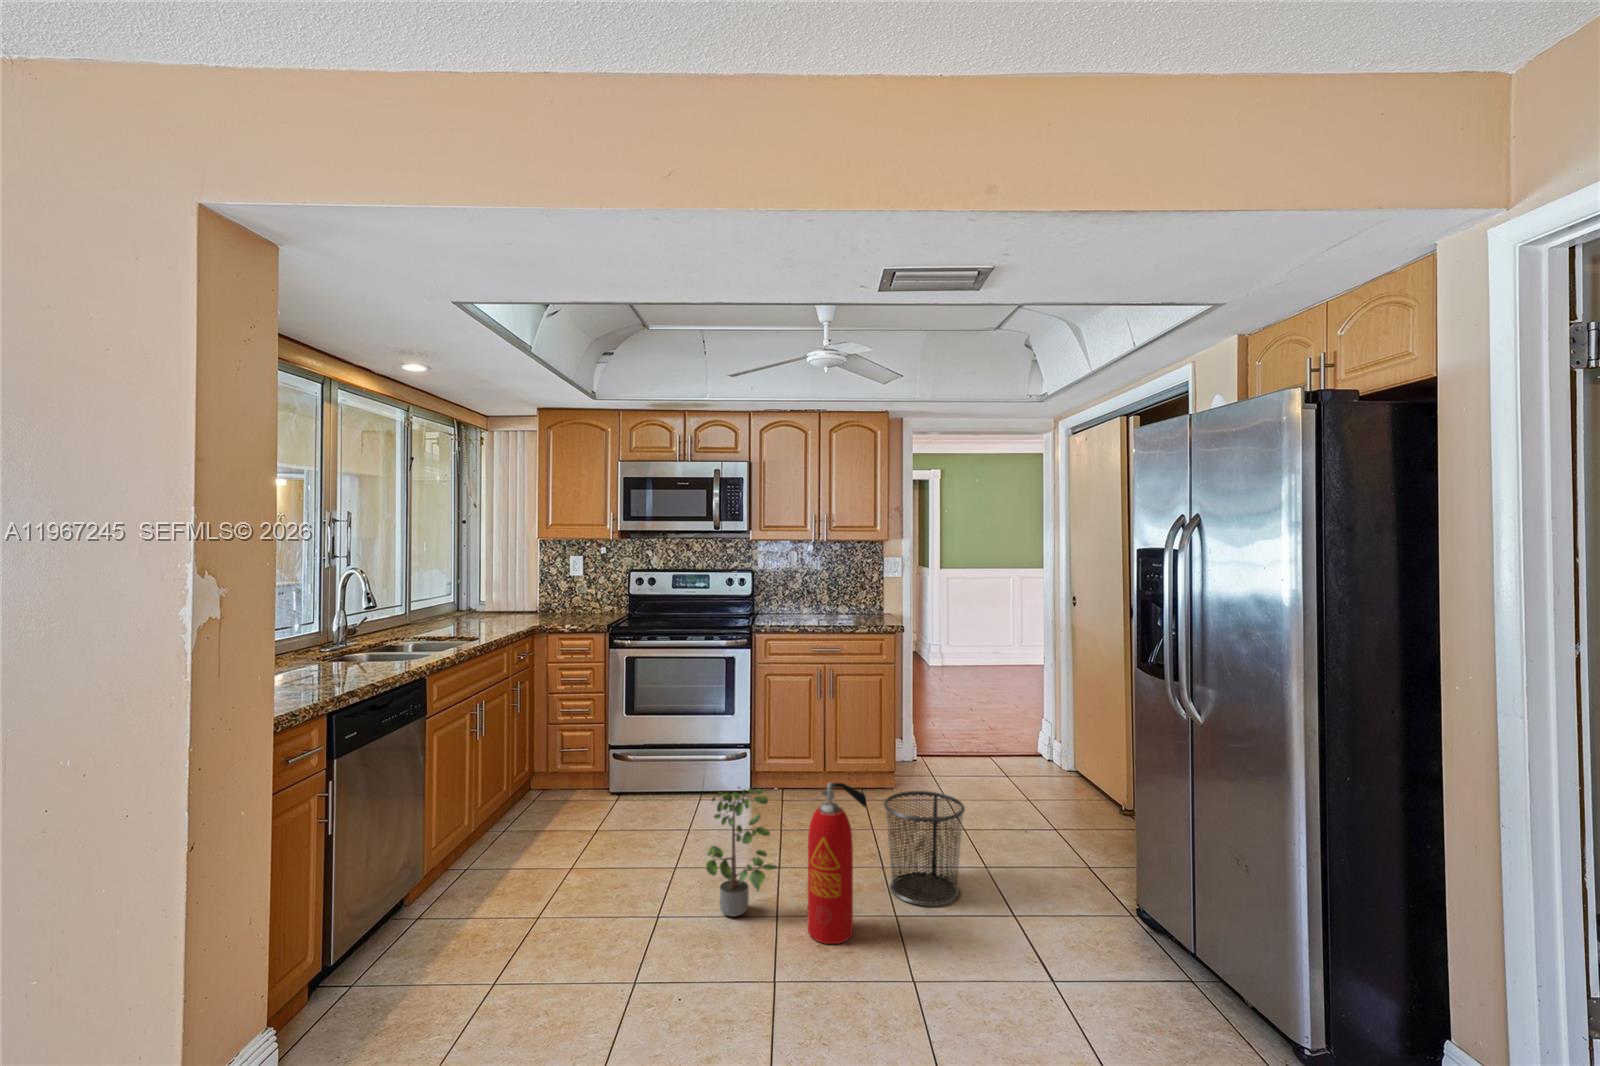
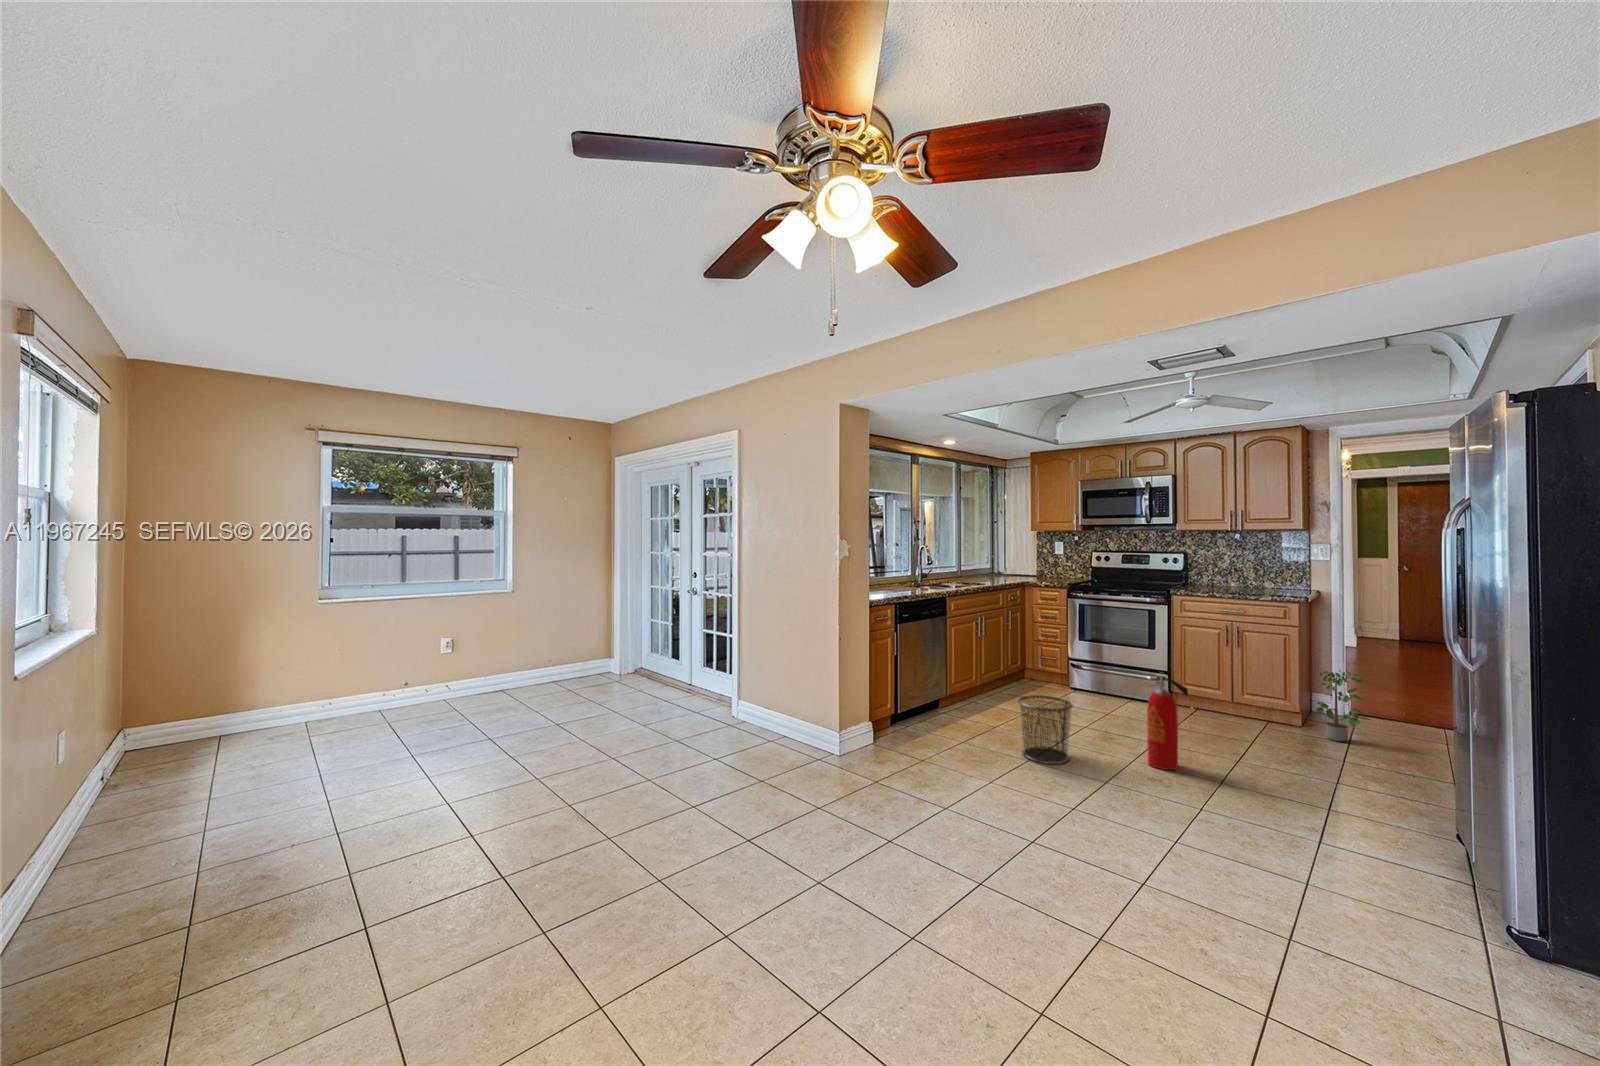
potted plant: present [706,787,779,916] -> present [1316,670,1370,741]
waste bin: present [884,791,965,906] -> present [1018,695,1072,764]

